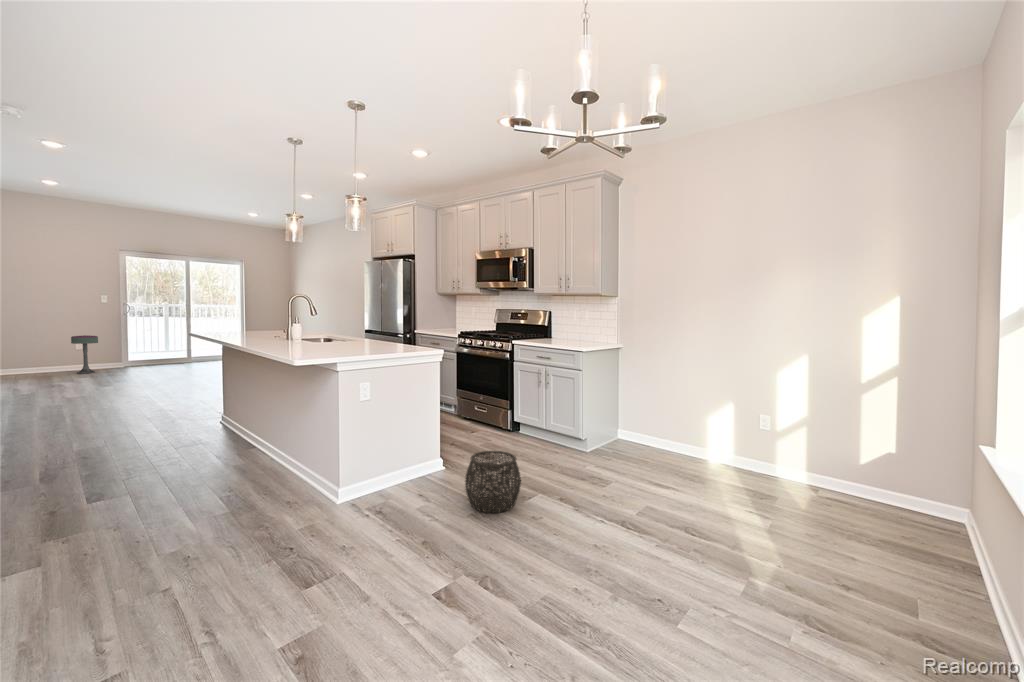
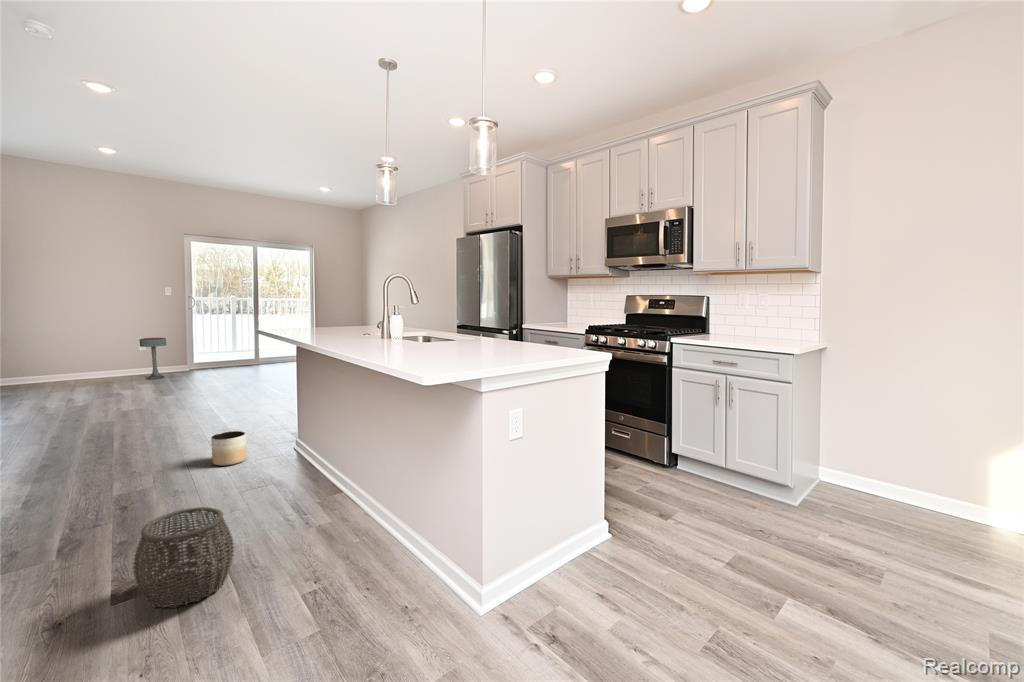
planter: none [150,409,180,435] -> present [211,431,247,466]
woven basket: present [465,451,521,513] -> present [133,507,234,608]

